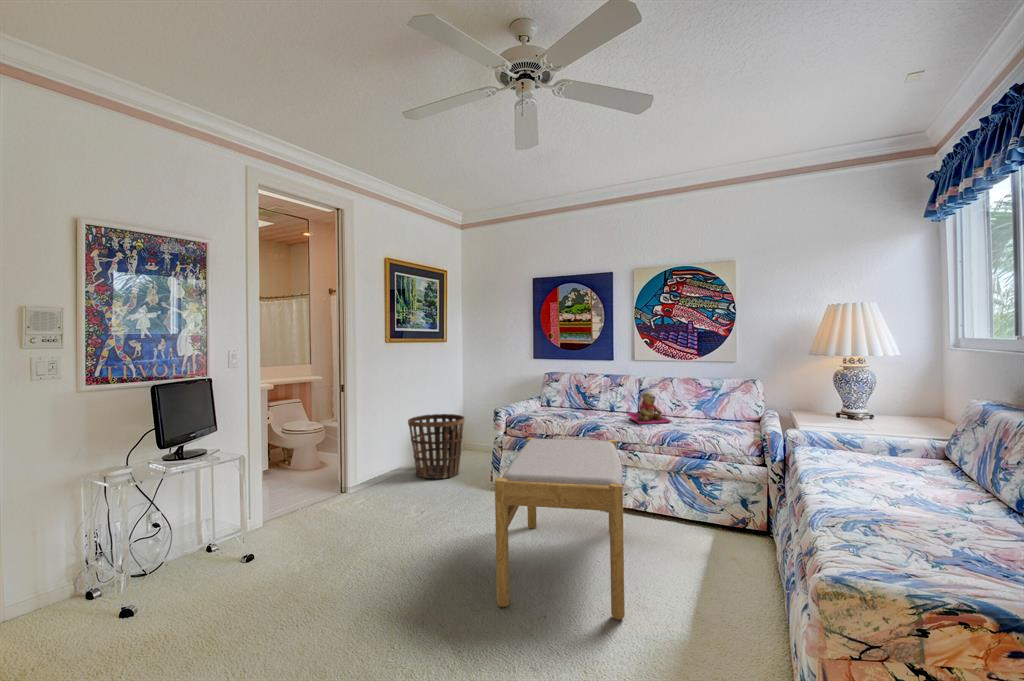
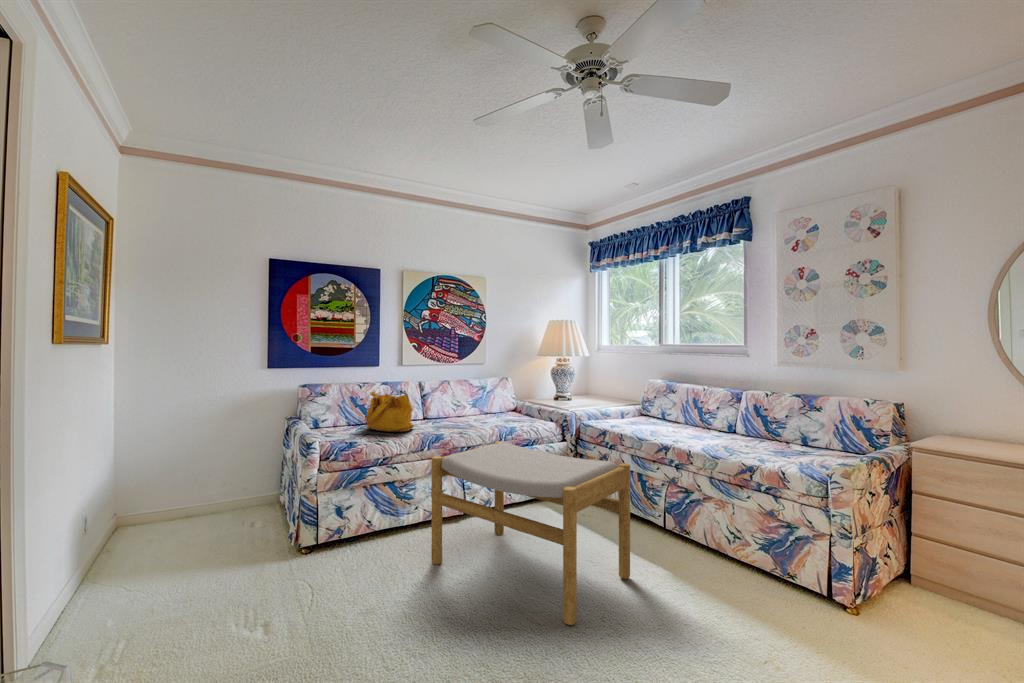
handbag: none [558,381,601,418] -> present [365,392,414,432]
teddy bear: present [627,392,672,424] -> none [436,395,480,427]
basket: present [408,414,465,478] -> none [90,466,215,594]

